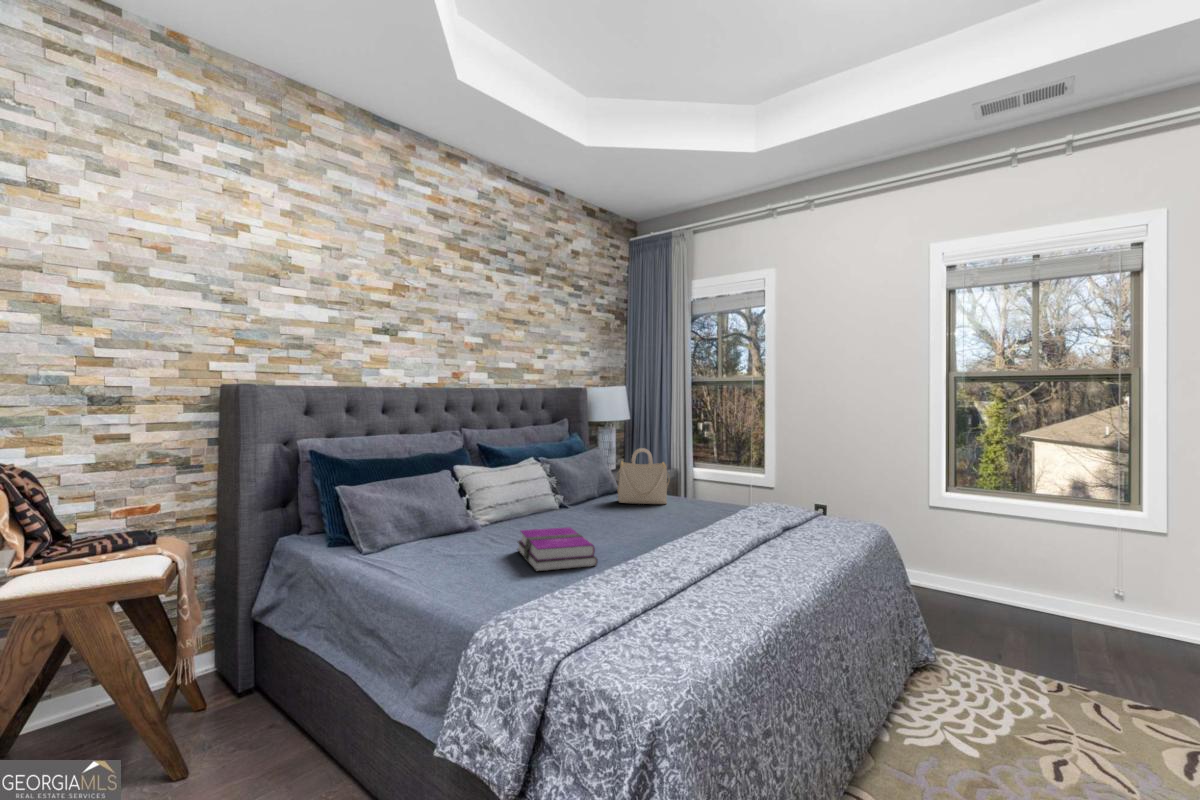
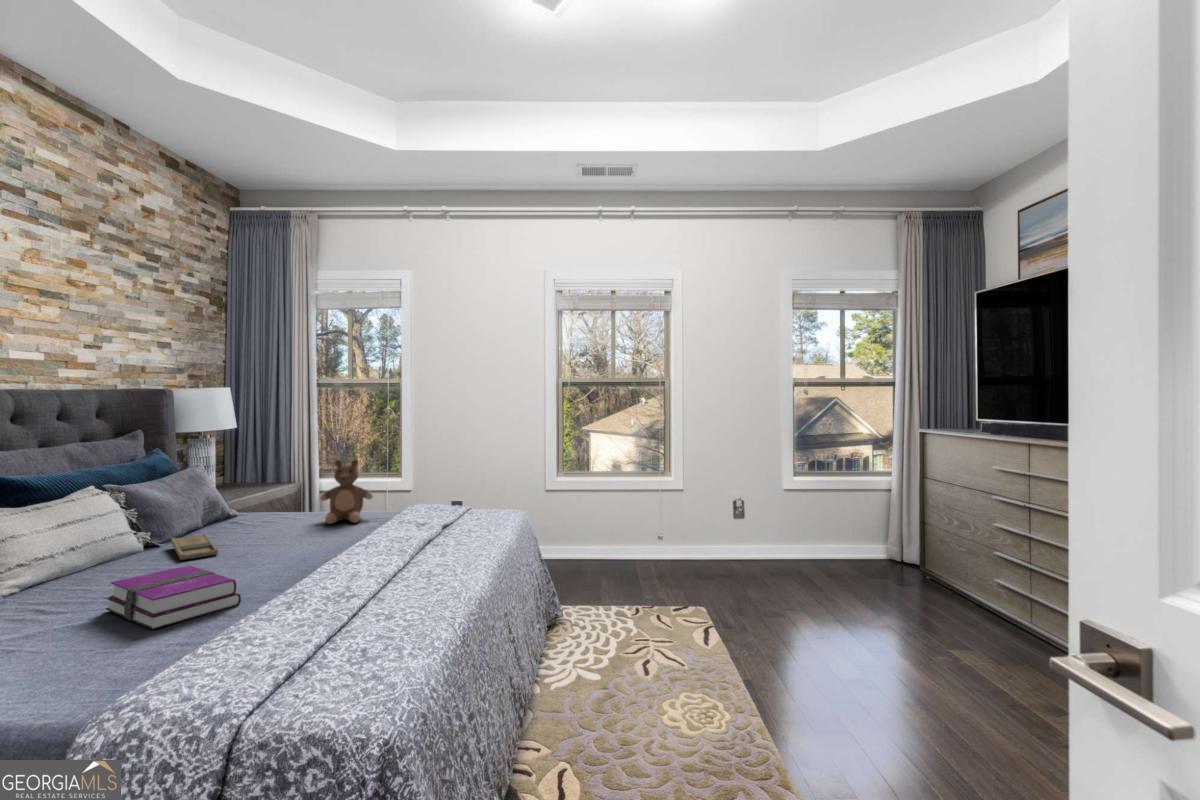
handbag: present [618,448,670,504] -> none [231,458,303,527]
teddy bear: none [682,455,726,513] -> present [320,460,373,524]
tray: none [572,504,598,523] -> present [171,534,218,560]

